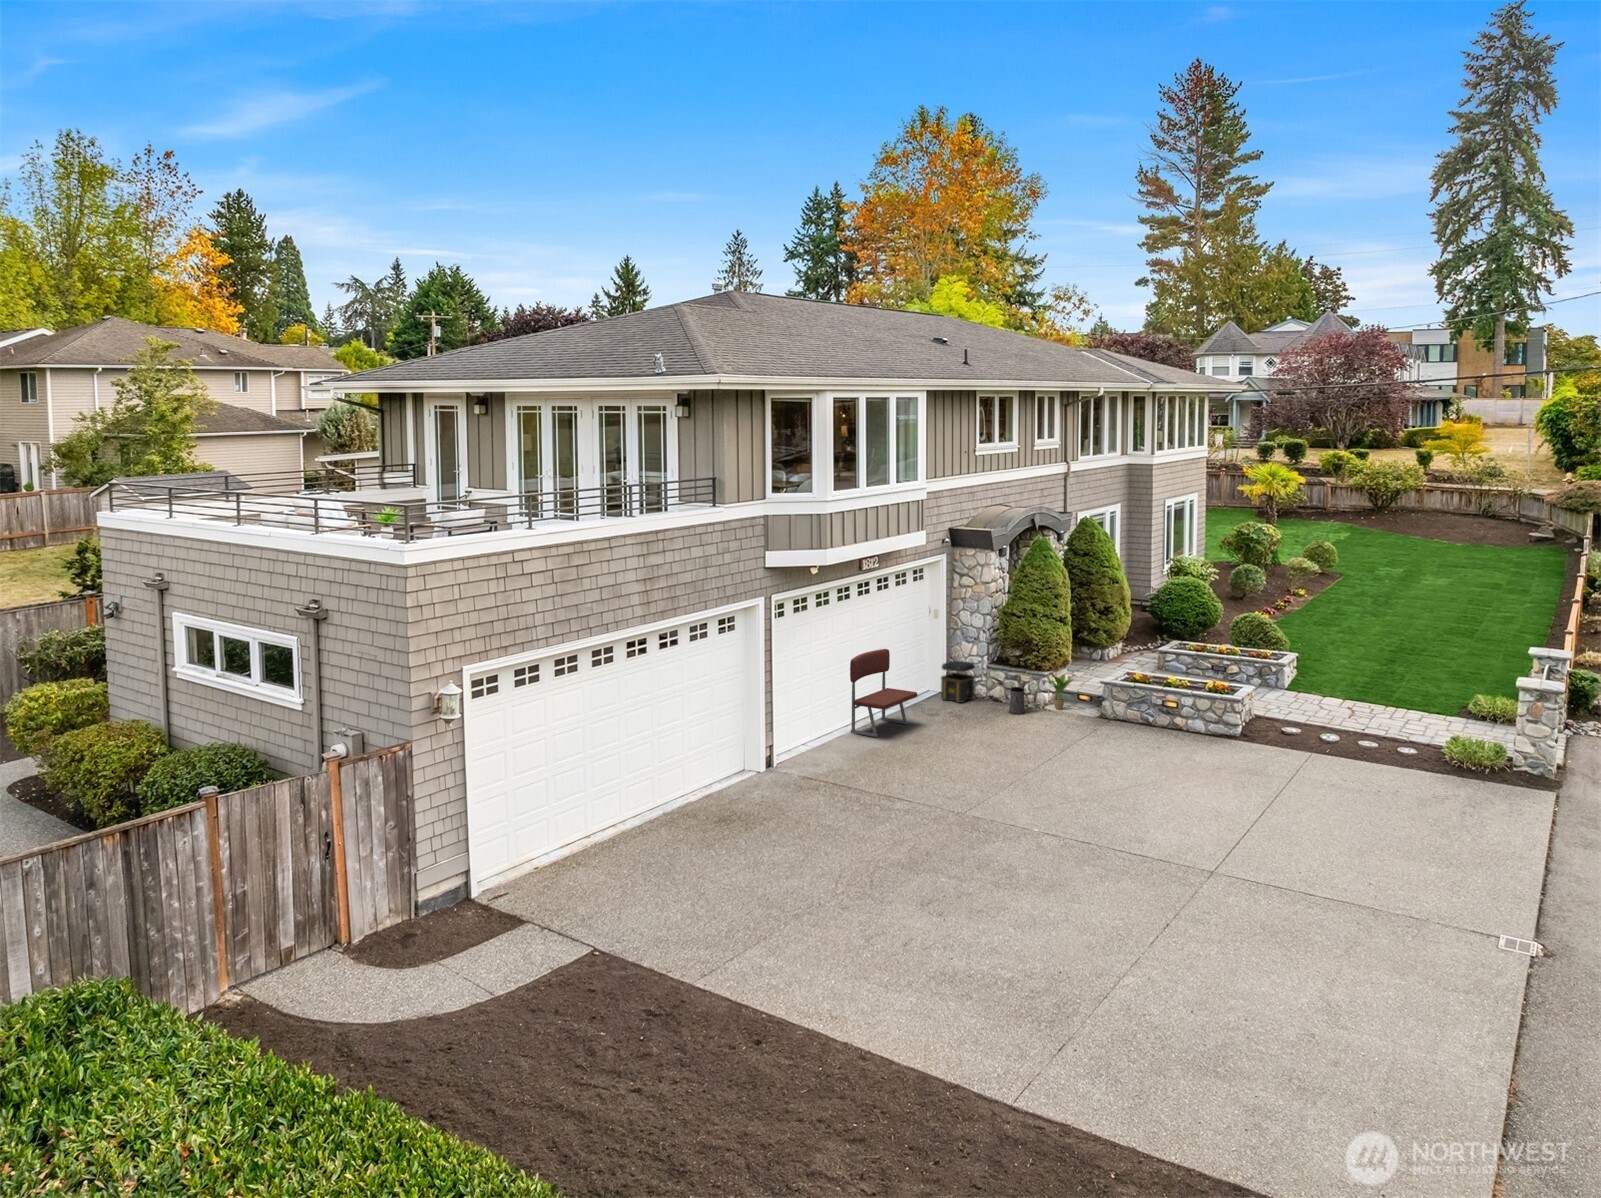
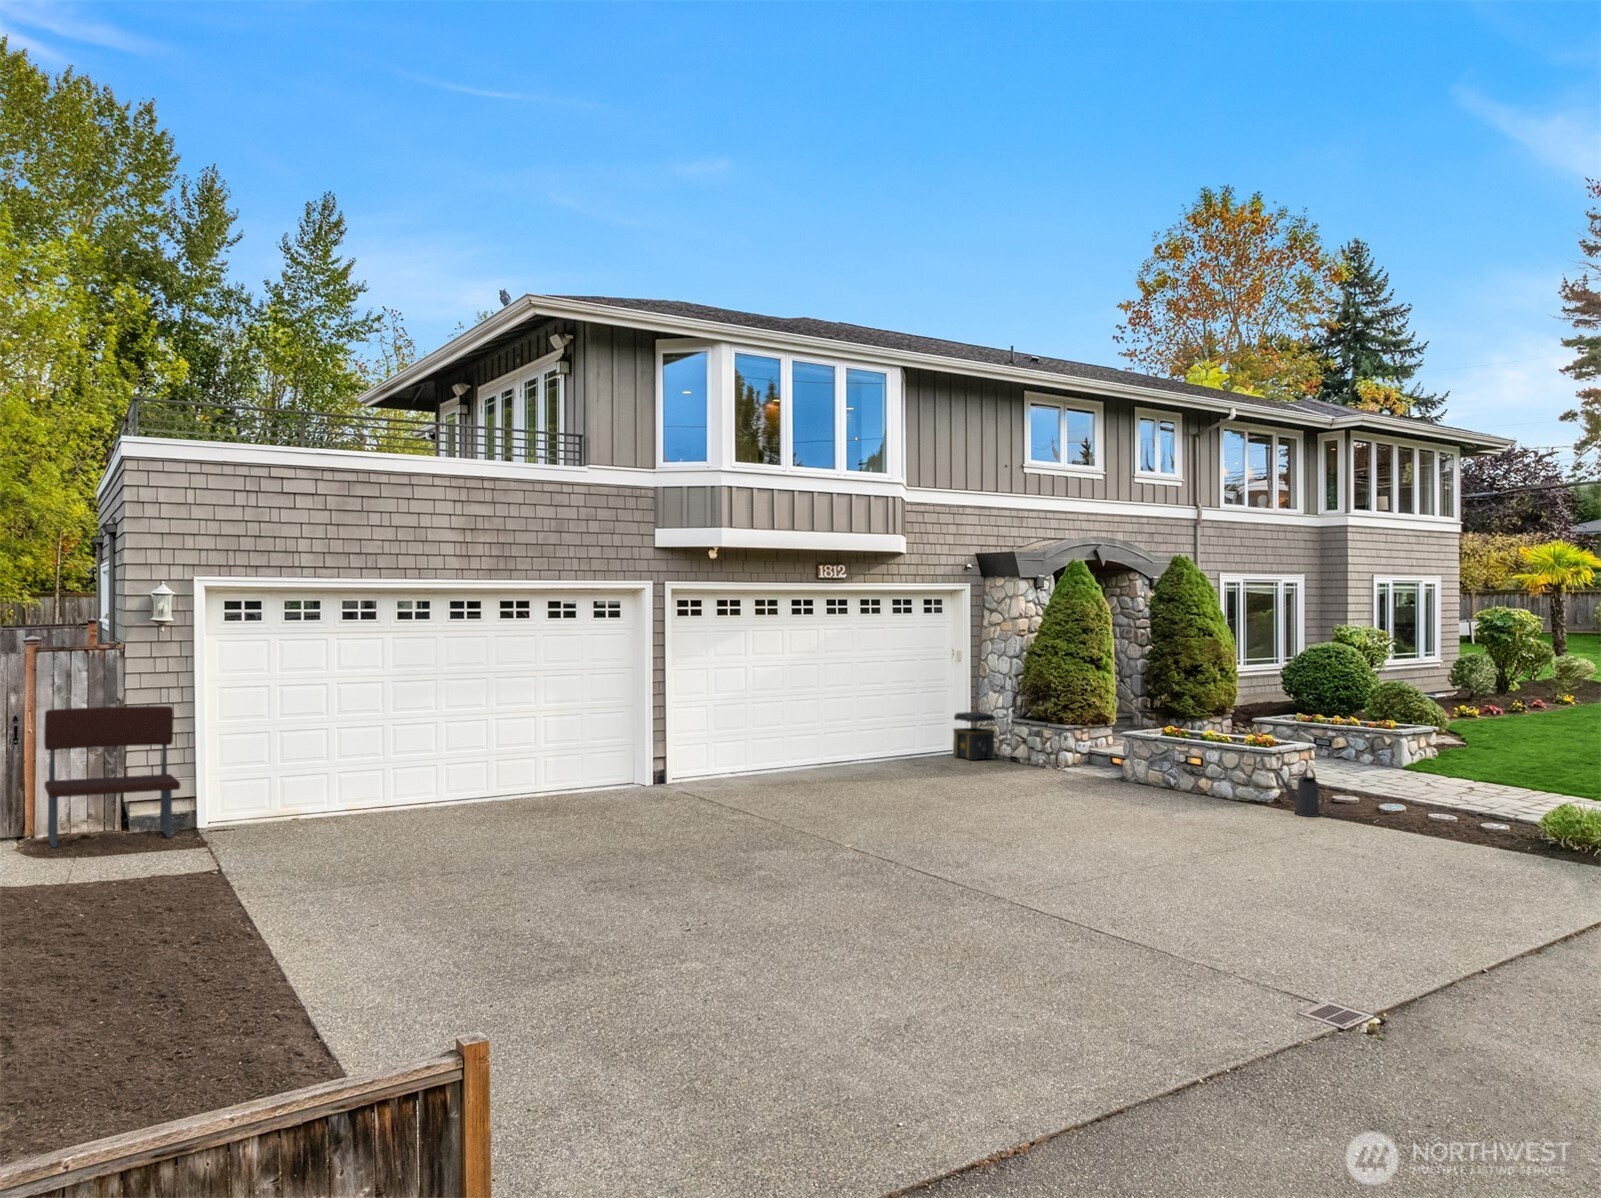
bench: present [850,649,917,737] -> present [44,706,180,847]
potted plant: present [1046,674,1073,710] -> none [1066,725,1105,773]
watering can: present [1009,682,1025,715] -> present [1277,769,1324,817]

